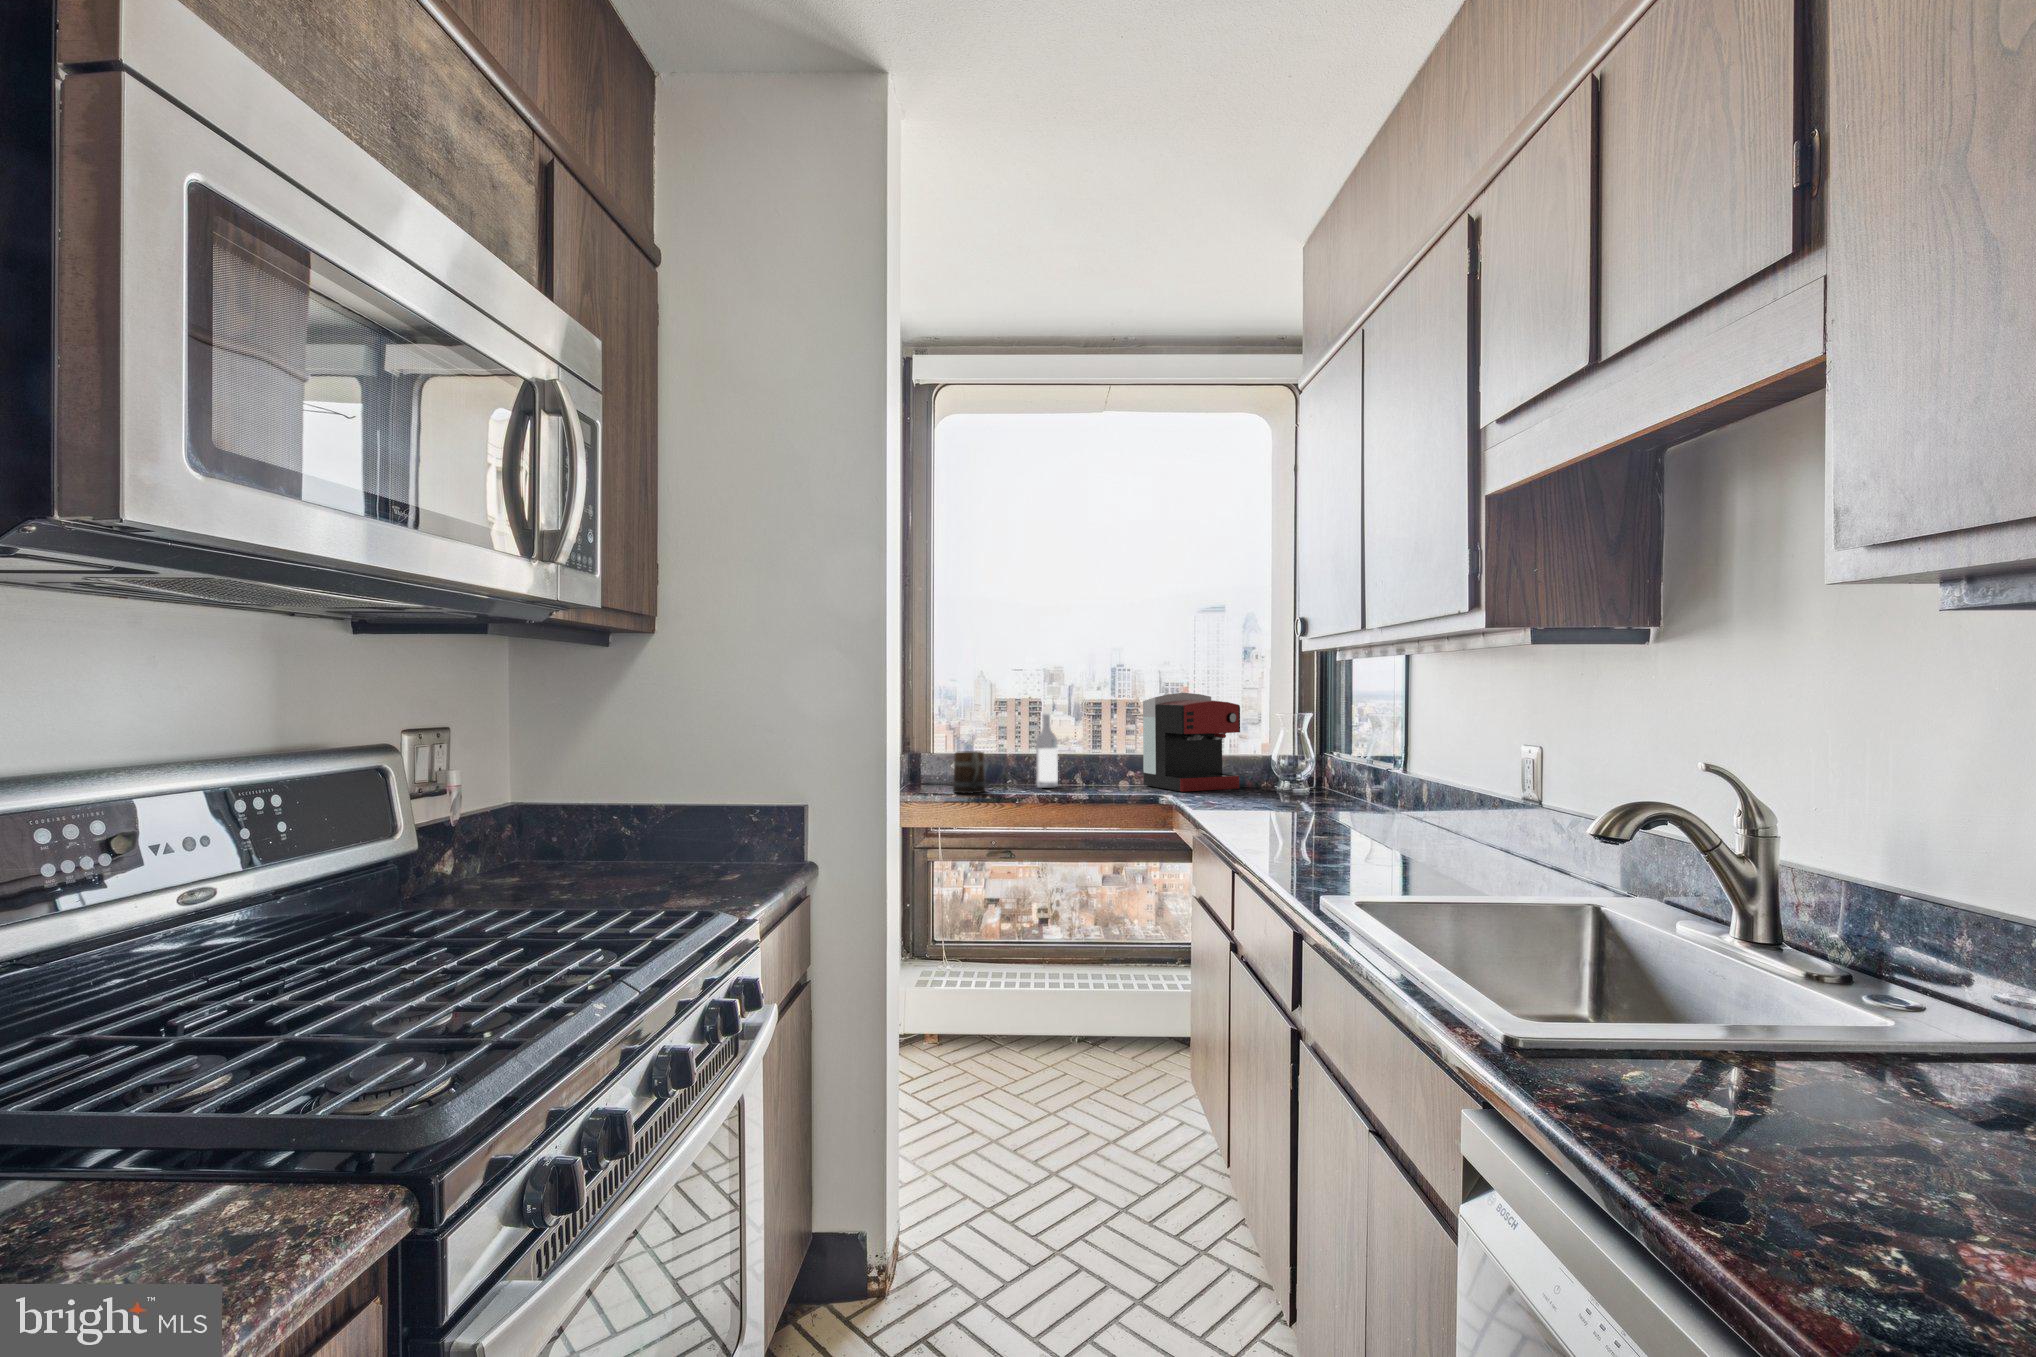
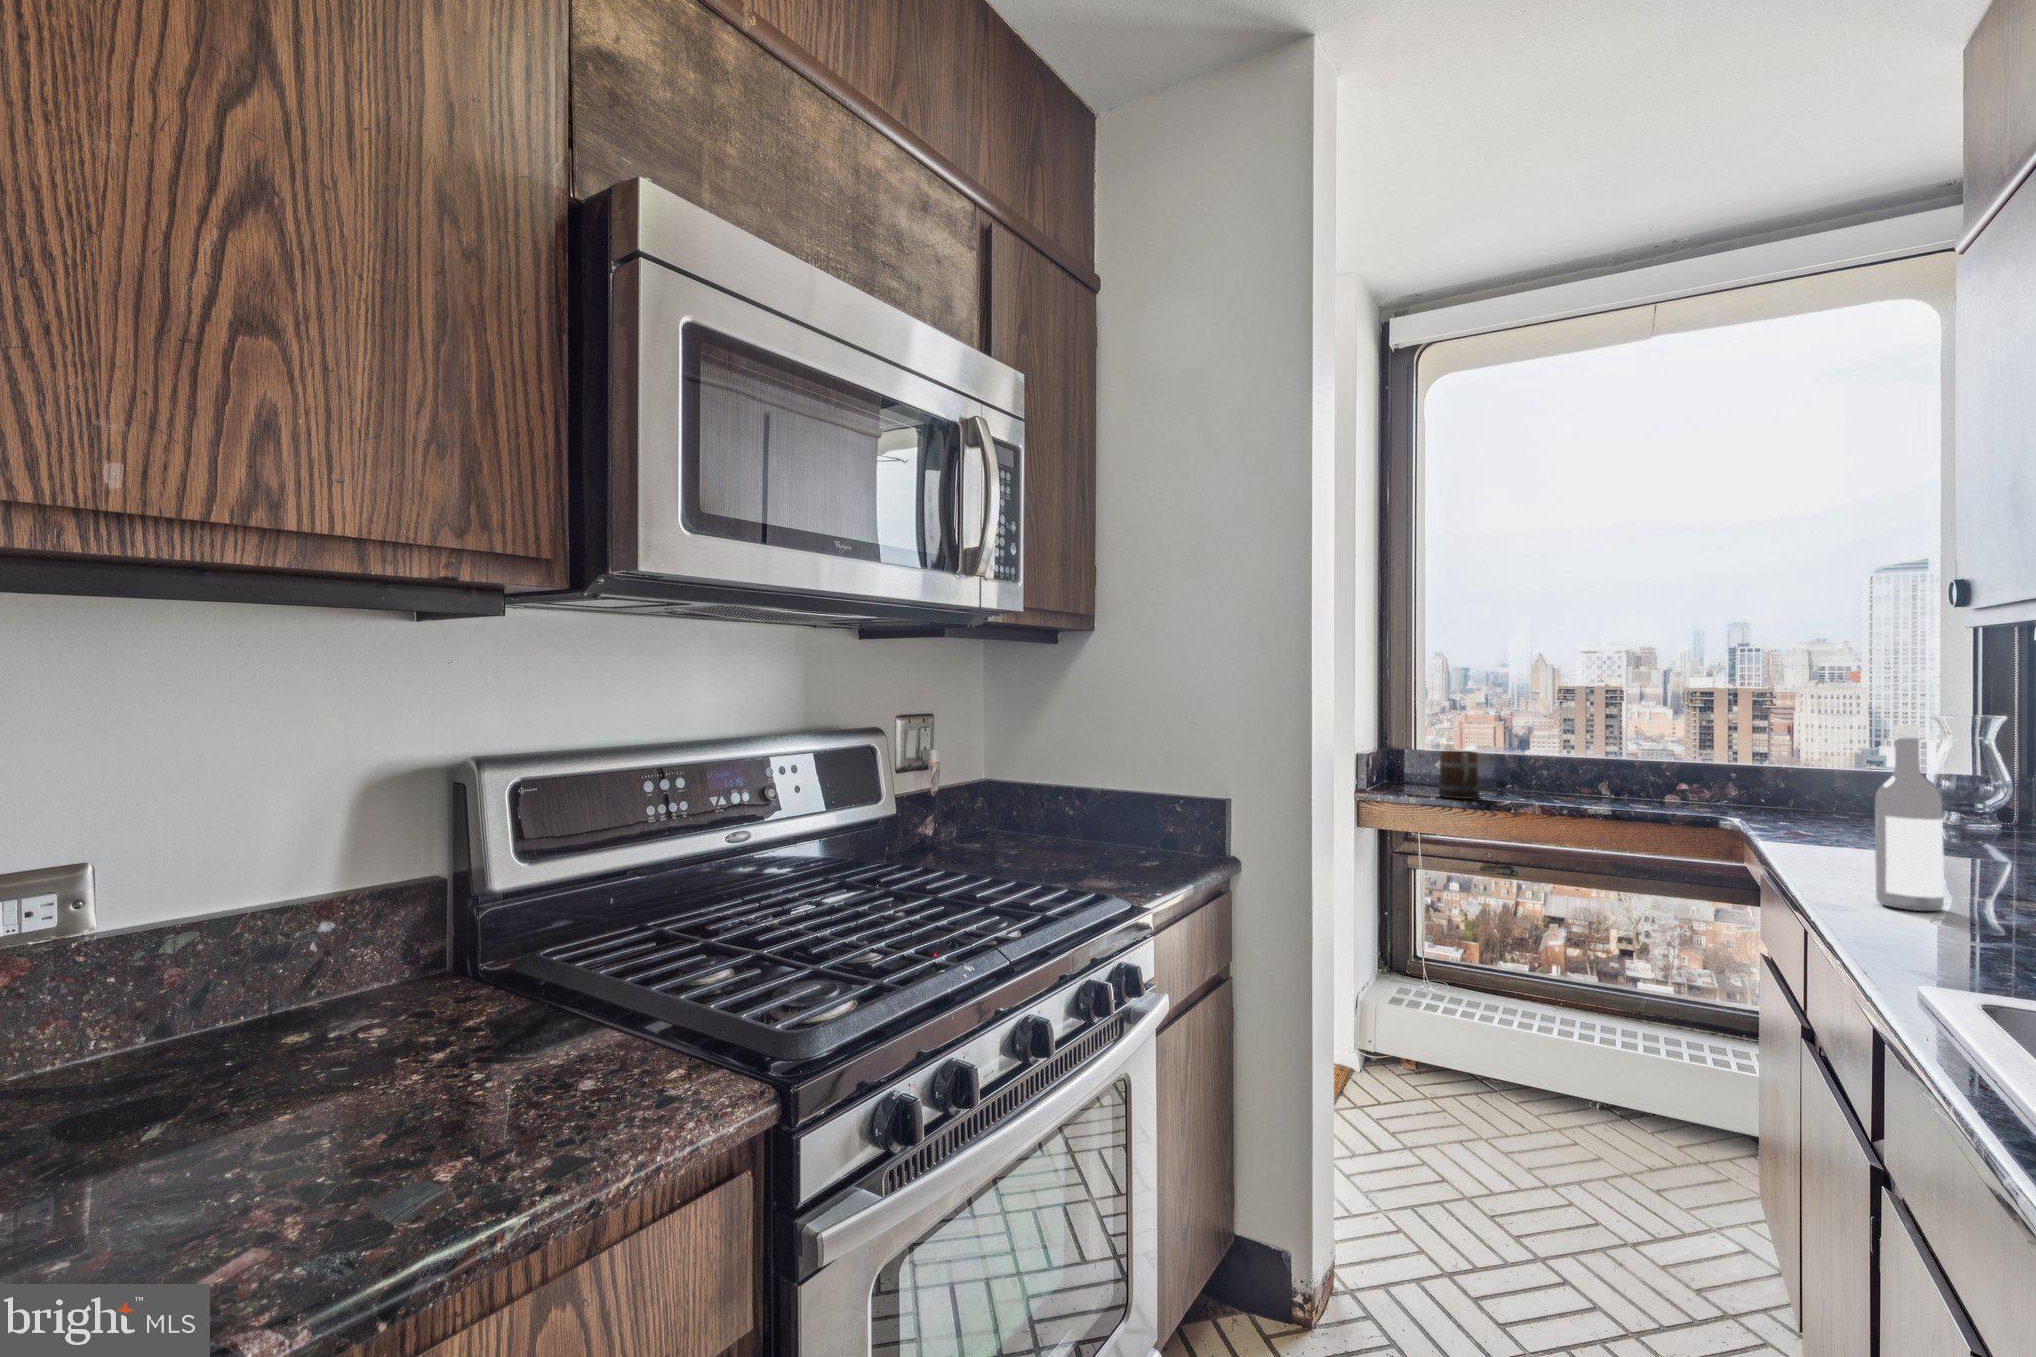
coffee maker: present [1143,693,1240,792] -> none [1704,686,1864,818]
wine bottle: present [1036,709,1058,788] -> present [1875,725,1944,911]

